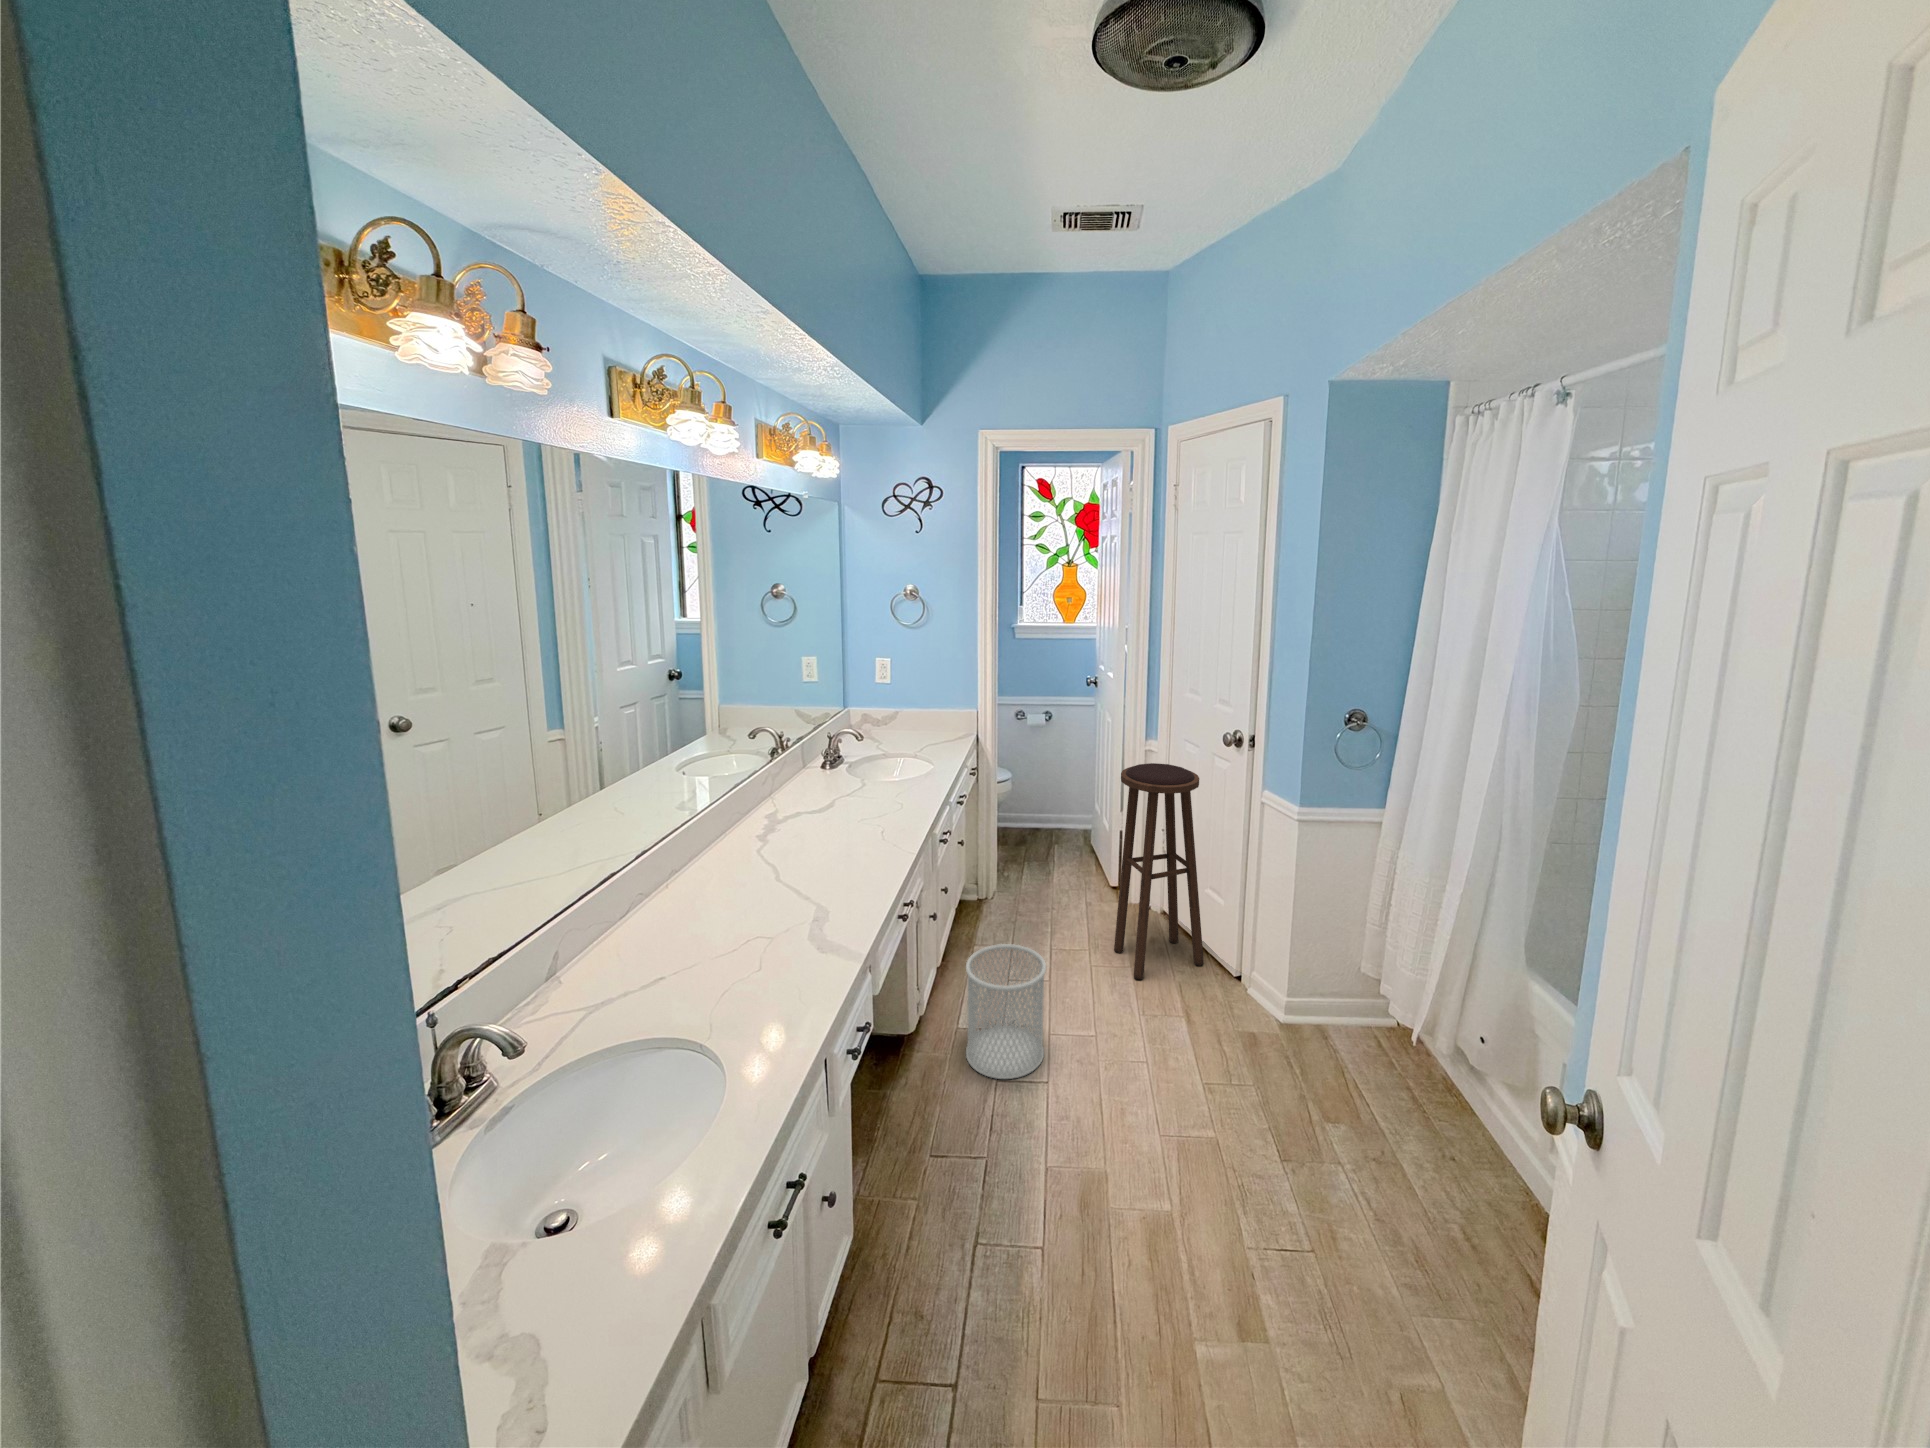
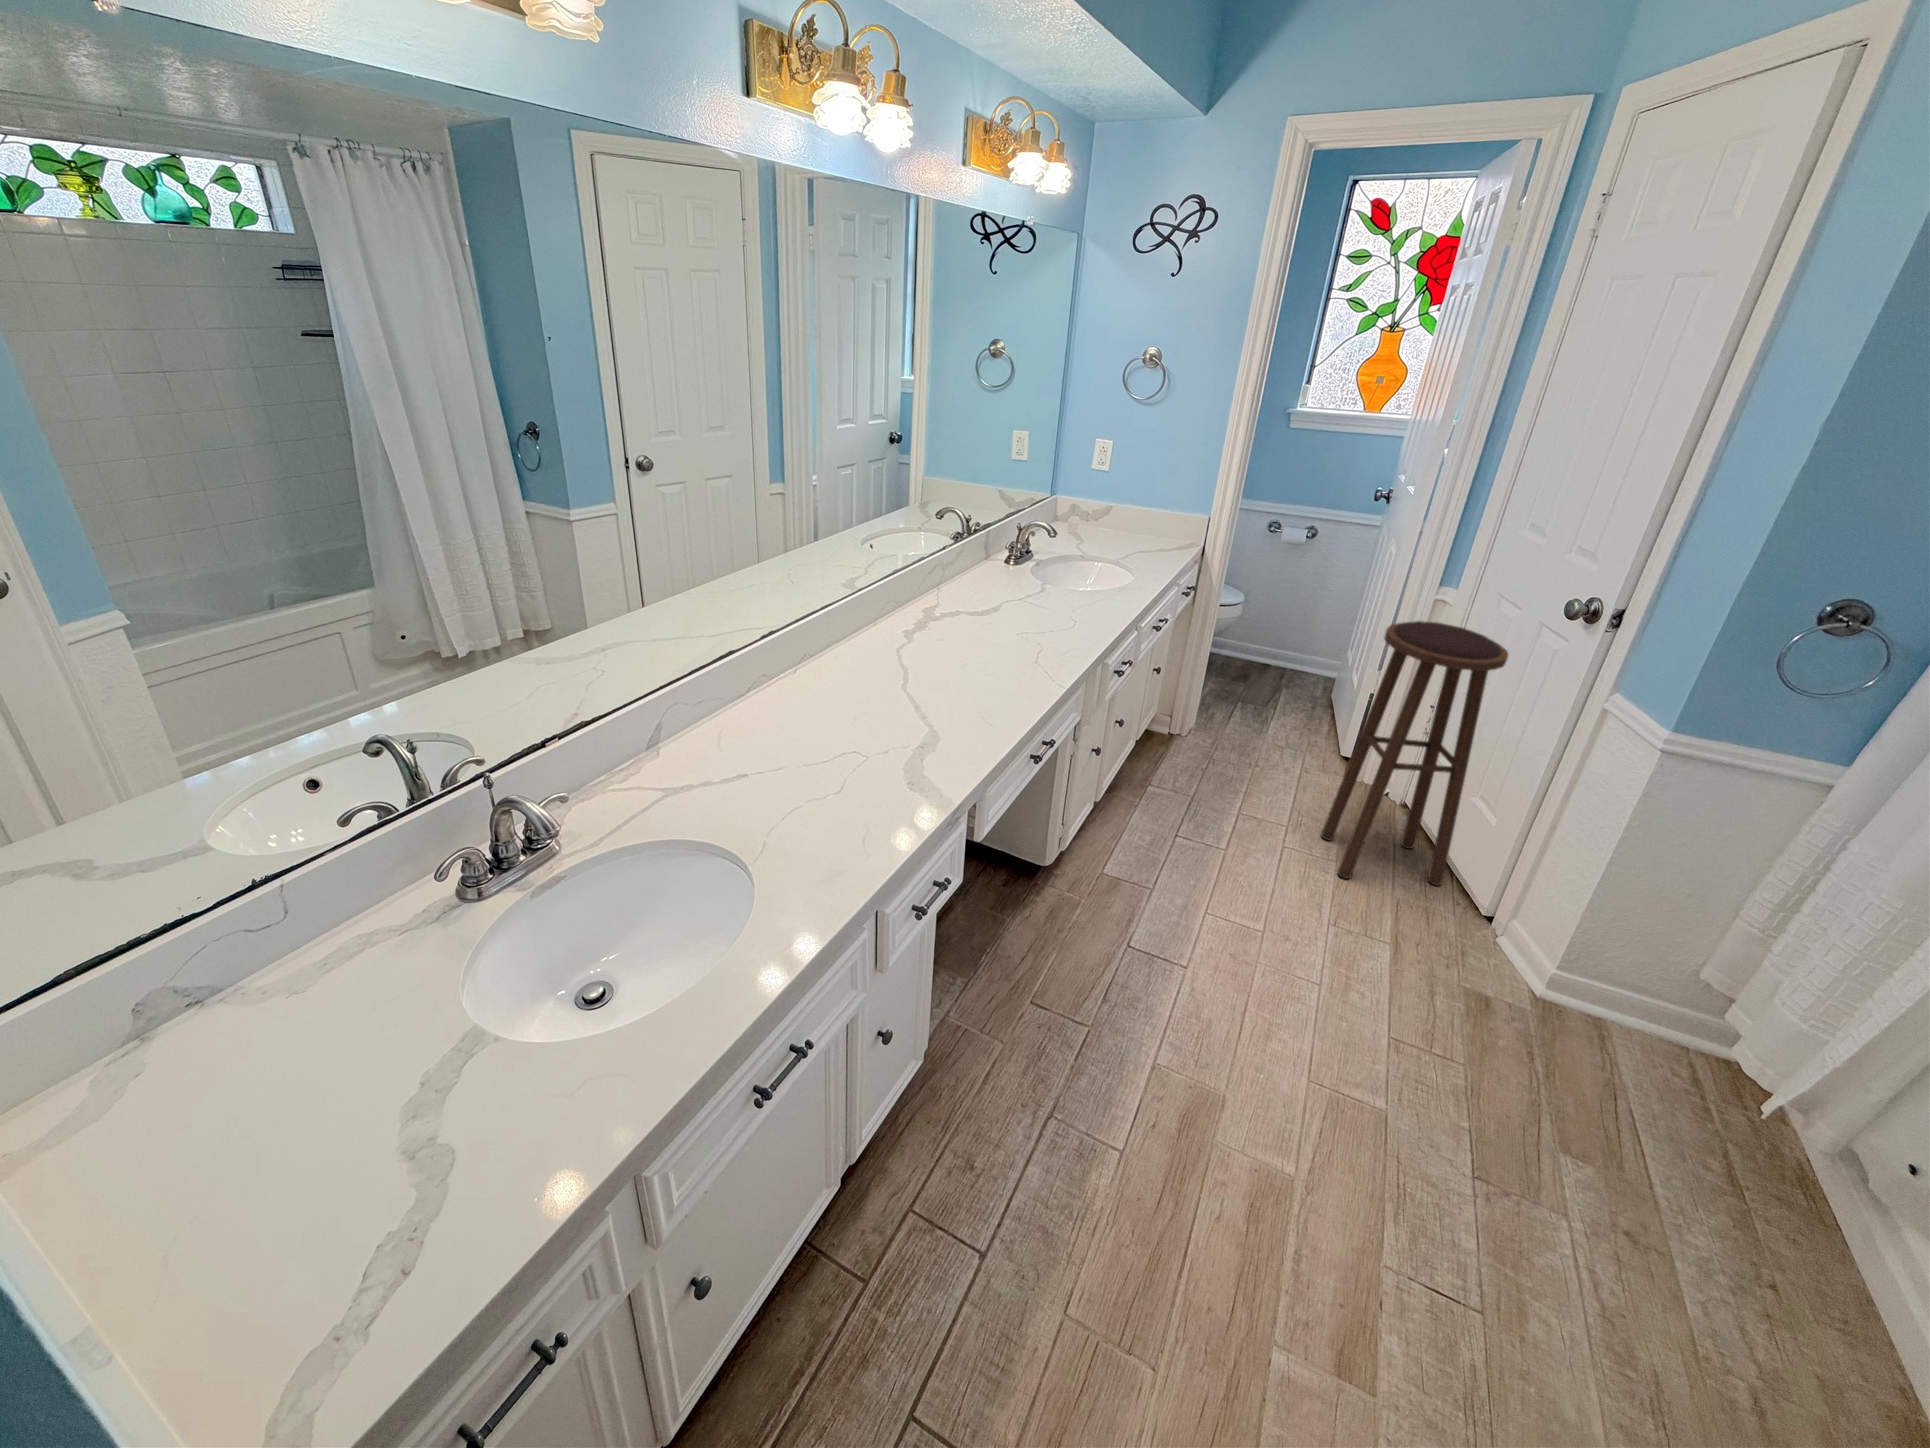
wastebasket: present [966,944,1046,1079] -> none [1110,795,1221,939]

